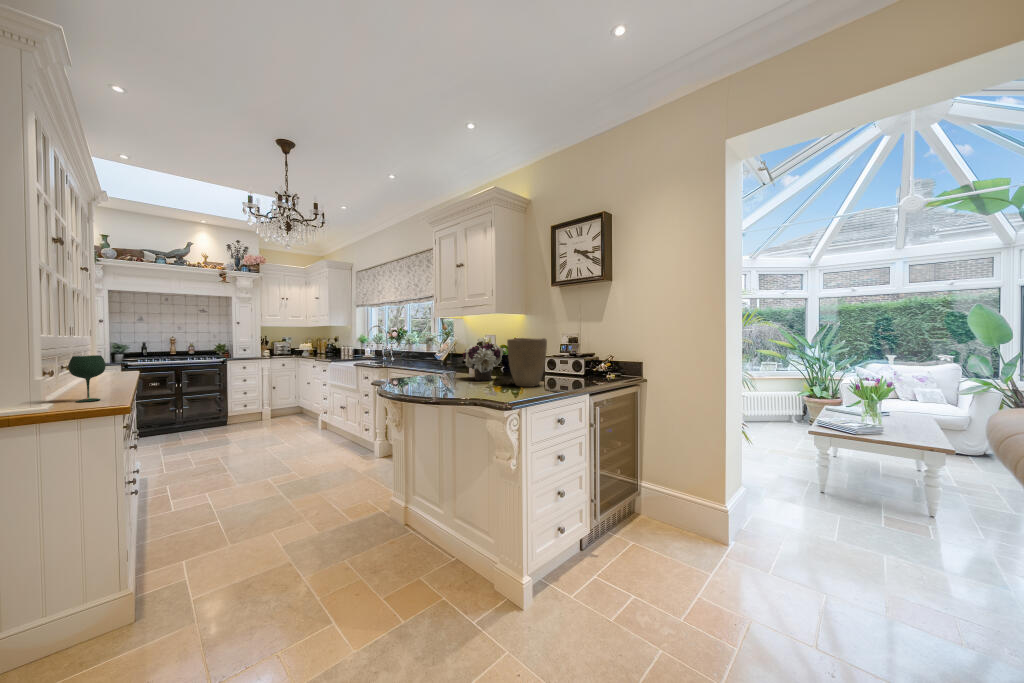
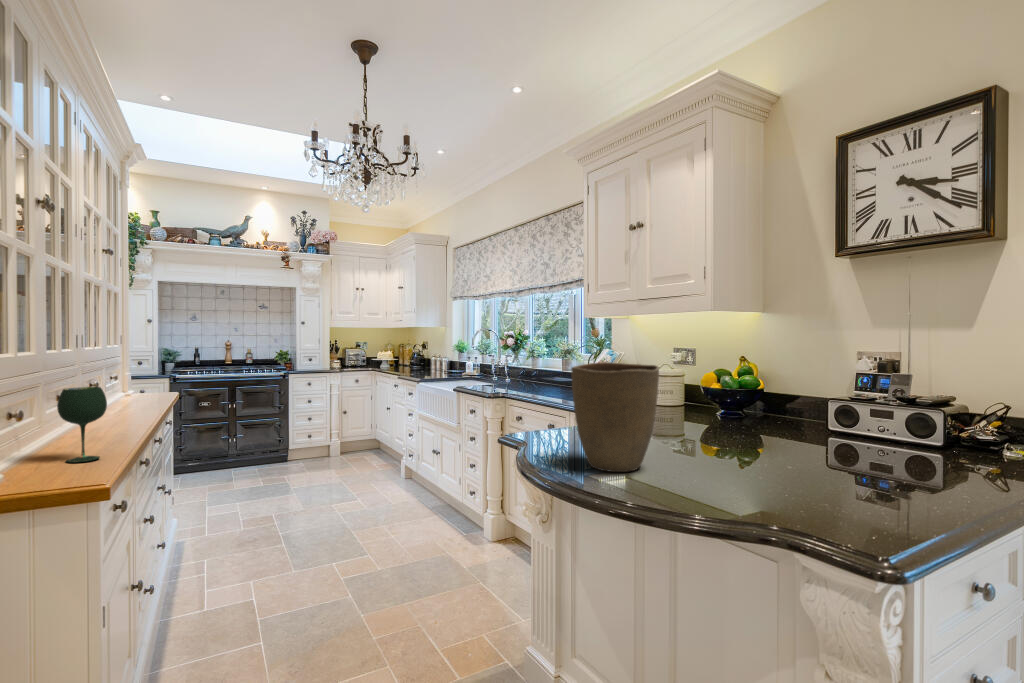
flower arrangement: present [463,338,503,381] -> none [661,359,749,446]
vase: present [507,338,547,387] -> present [571,362,659,472]

